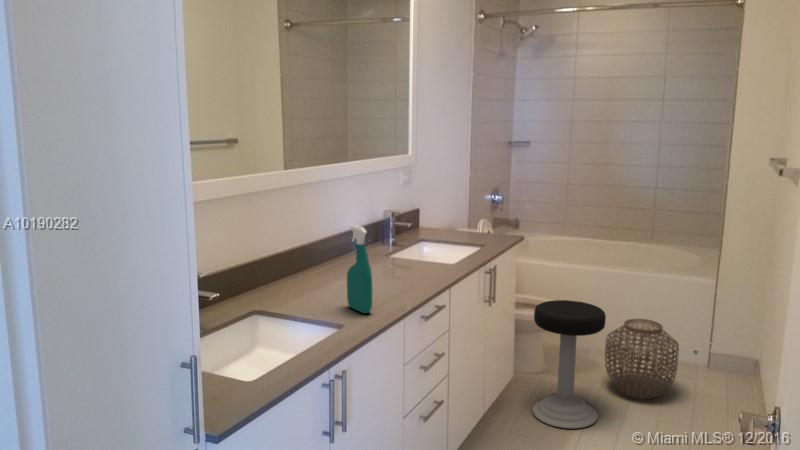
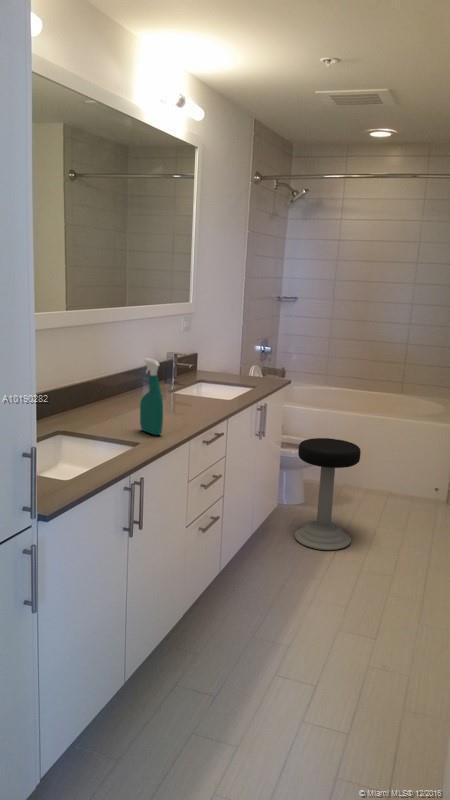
woven basket: present [605,319,679,399] -> none [360,457,423,527]

